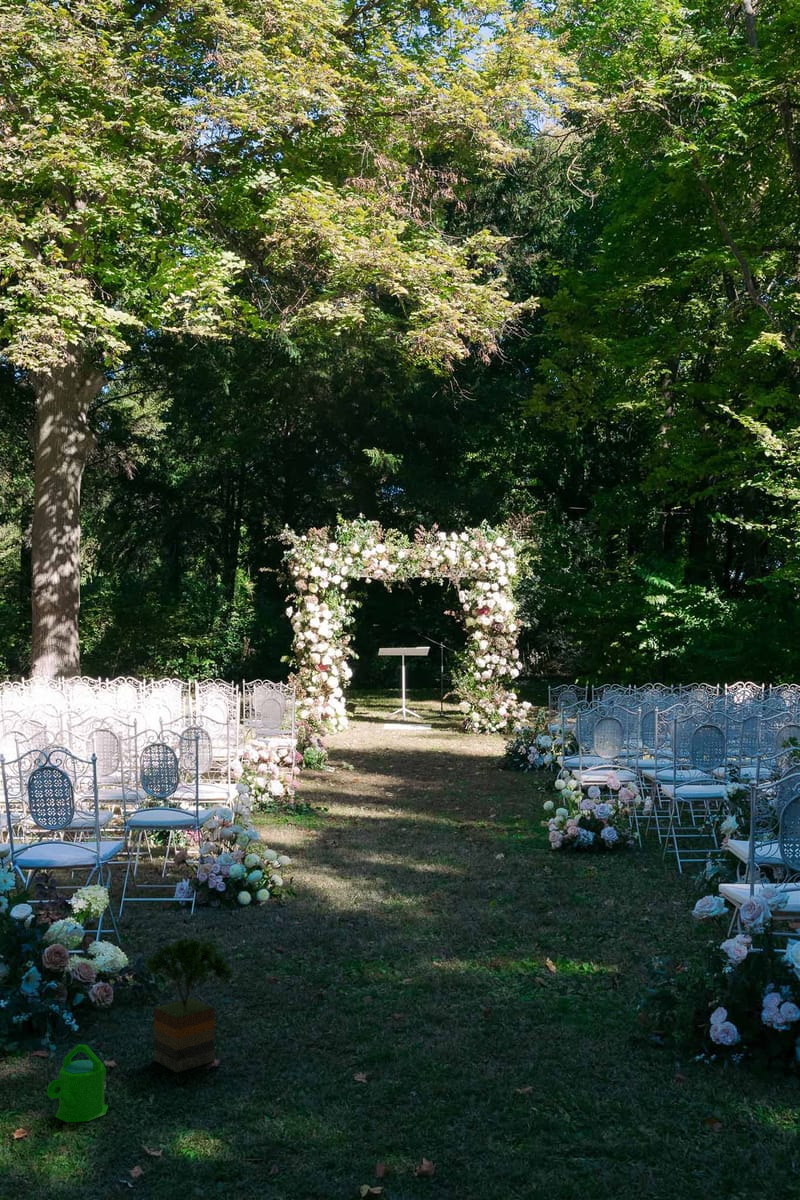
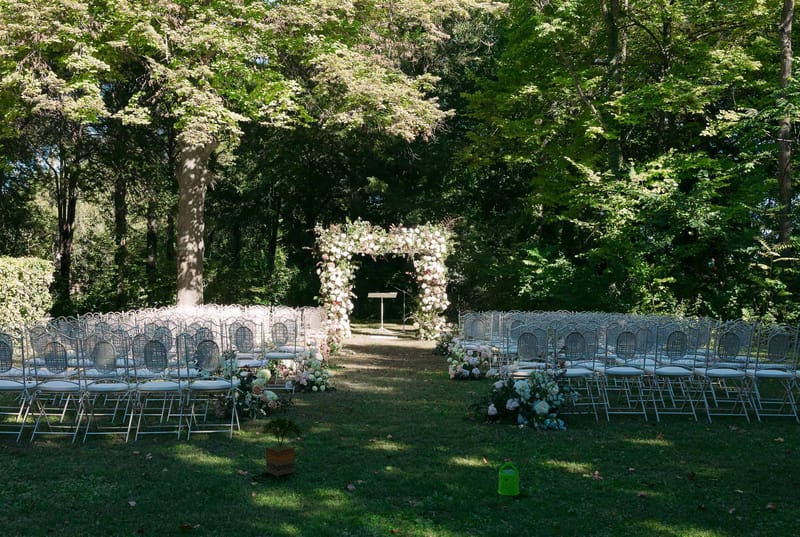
watering can: present [47,1044,108,1122] -> present [497,462,520,495]

